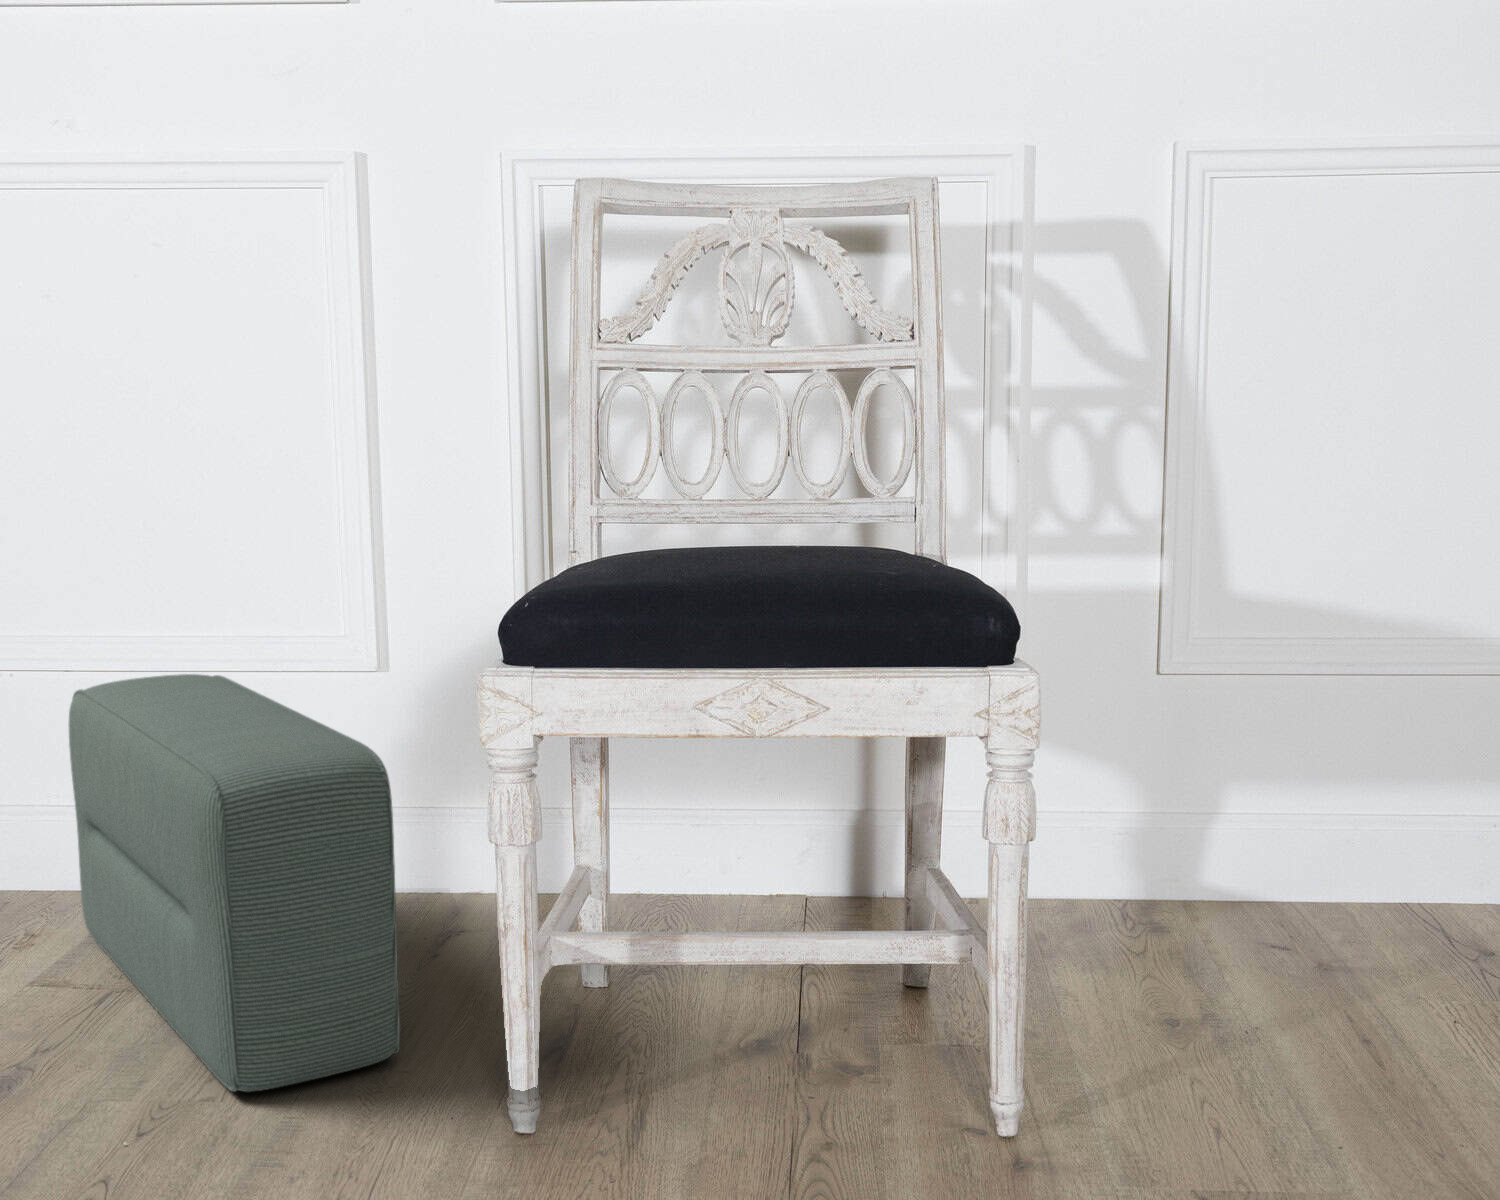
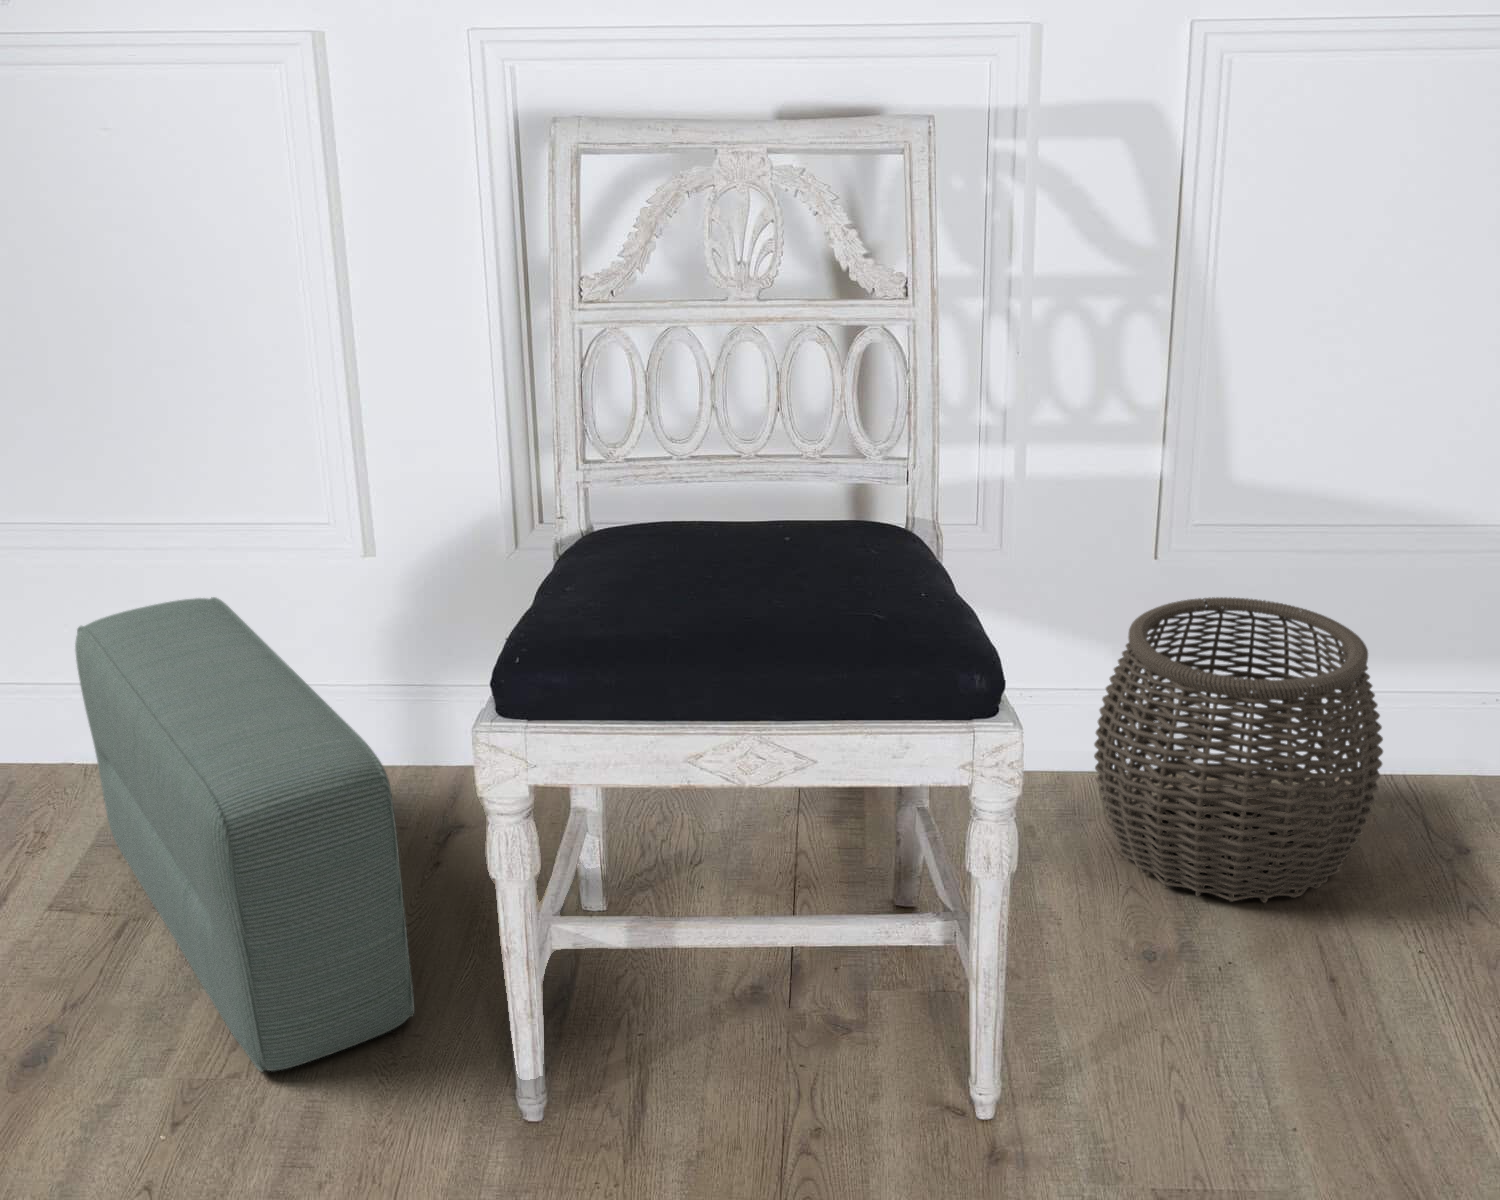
woven basket: none [1117,685,1417,980] -> present [1094,597,1383,903]

